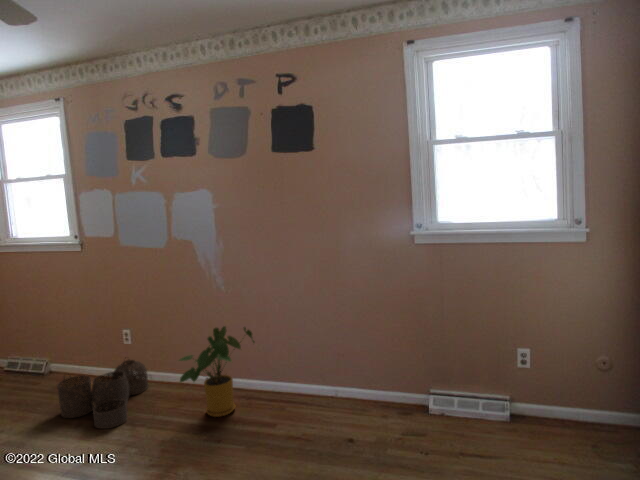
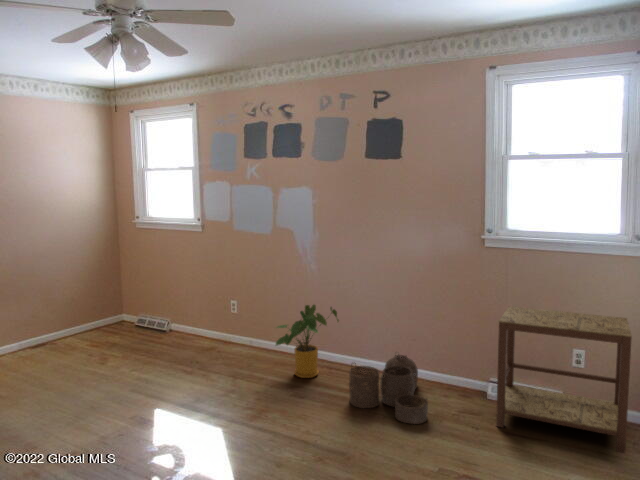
side table: none [445,308,595,465] -> present [496,306,632,453]
woven basket: present [57,360,149,428] -> present [349,354,428,424]

